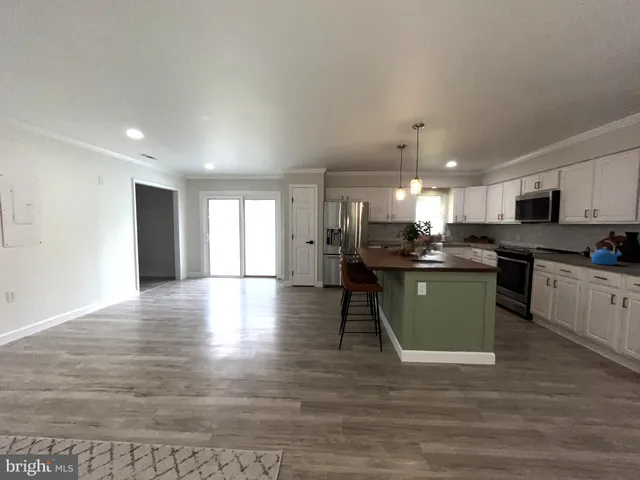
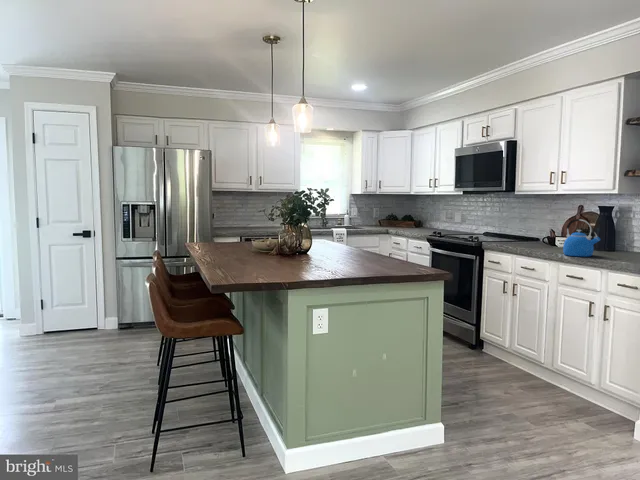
flower arrangement: present [411,233,443,259] -> none [292,208,359,263]

